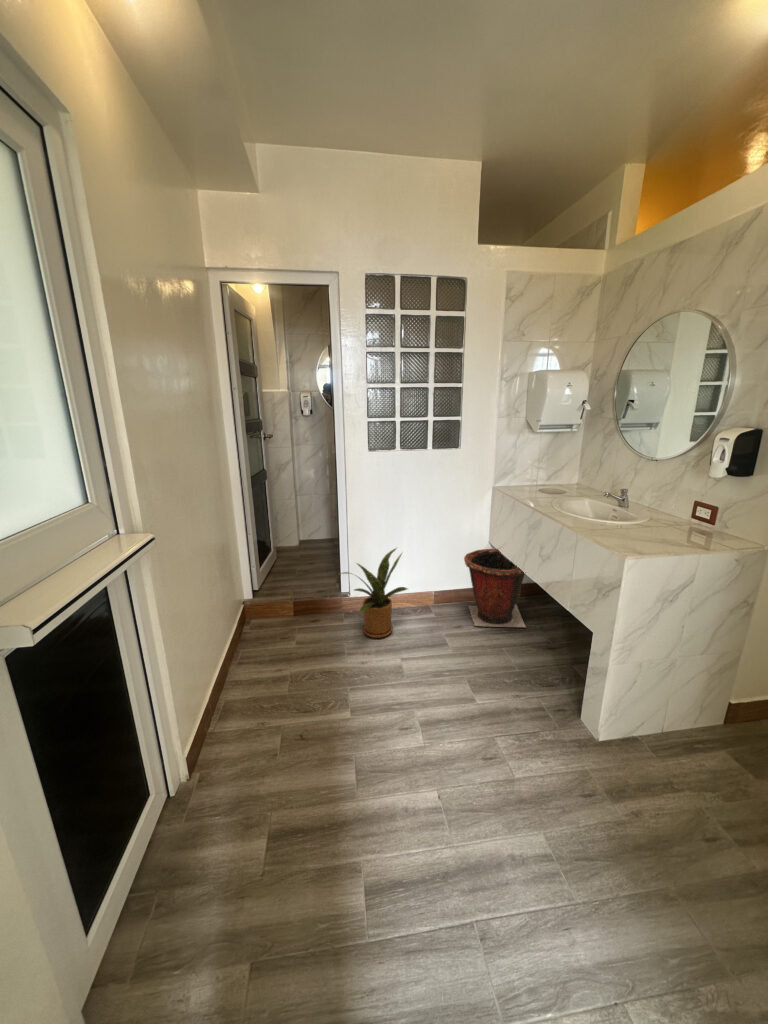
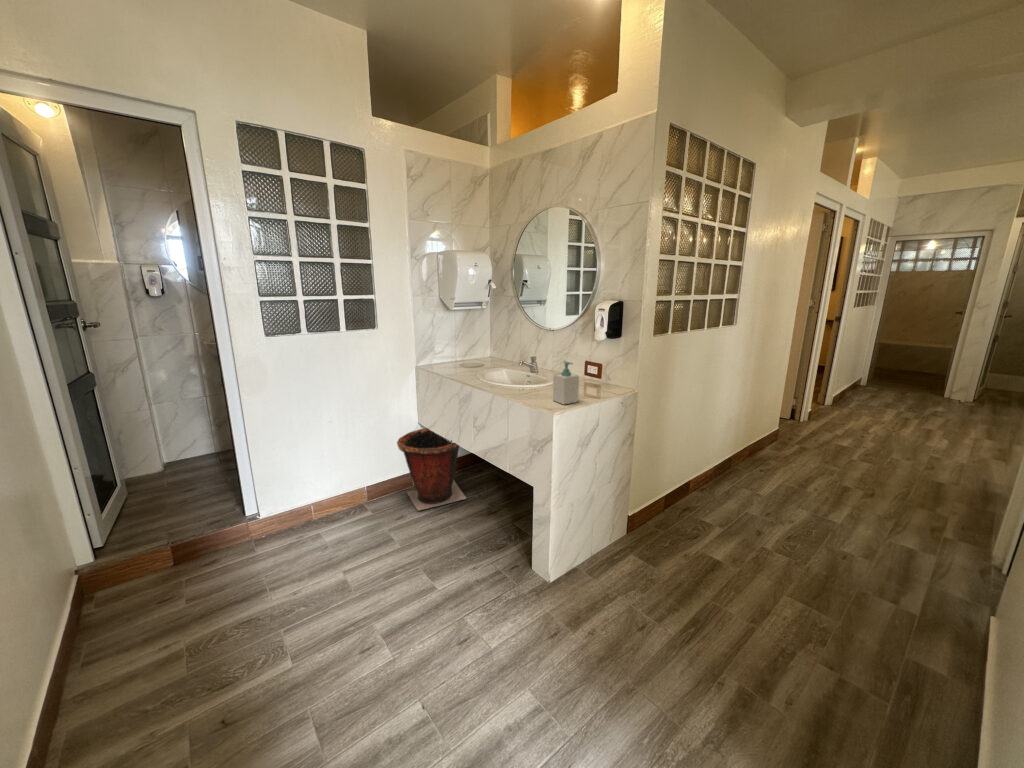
soap bottle: none [633,499,671,550] -> present [553,361,579,404]
house plant: present [340,548,407,638] -> none [240,445,341,559]

